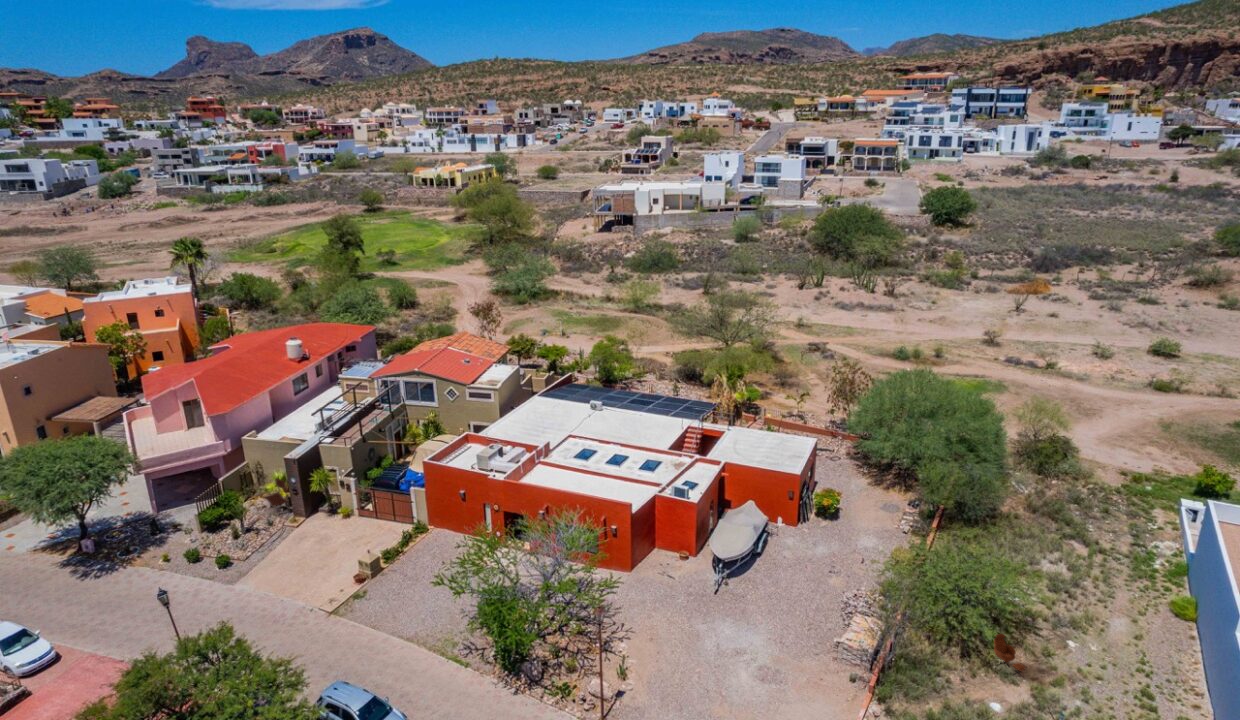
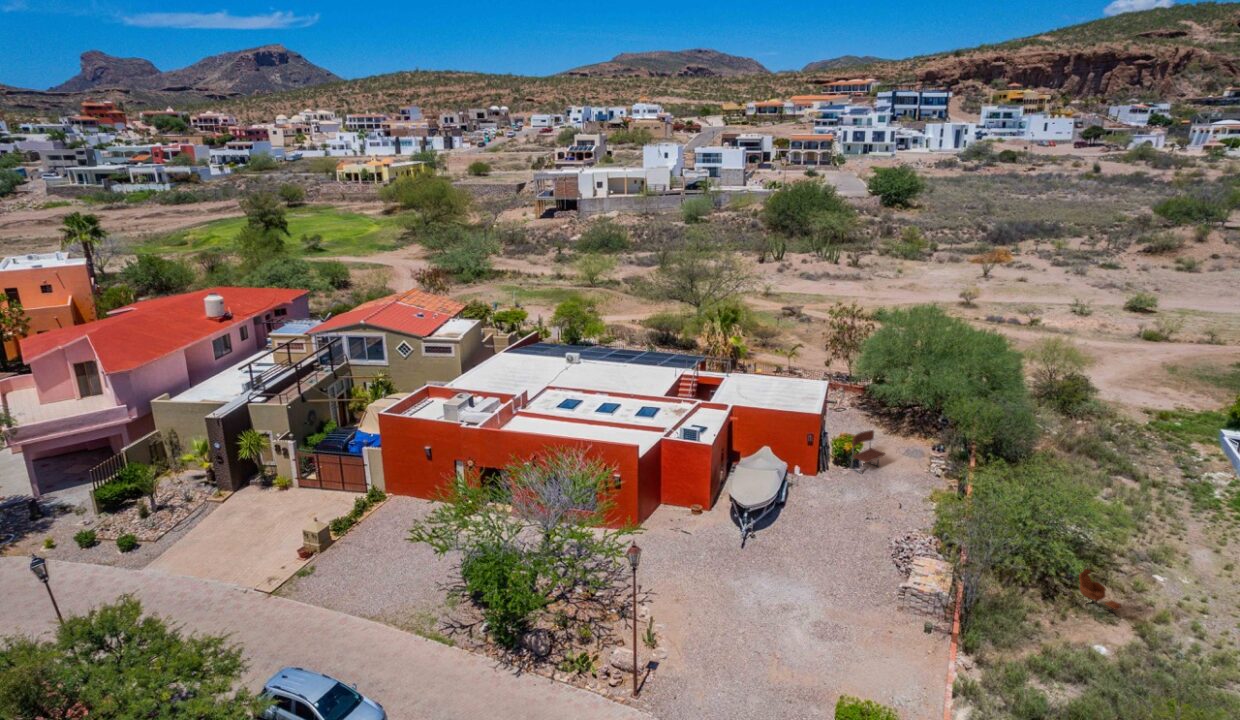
bench: present [265,478,289,511] -> present [851,430,885,474]

